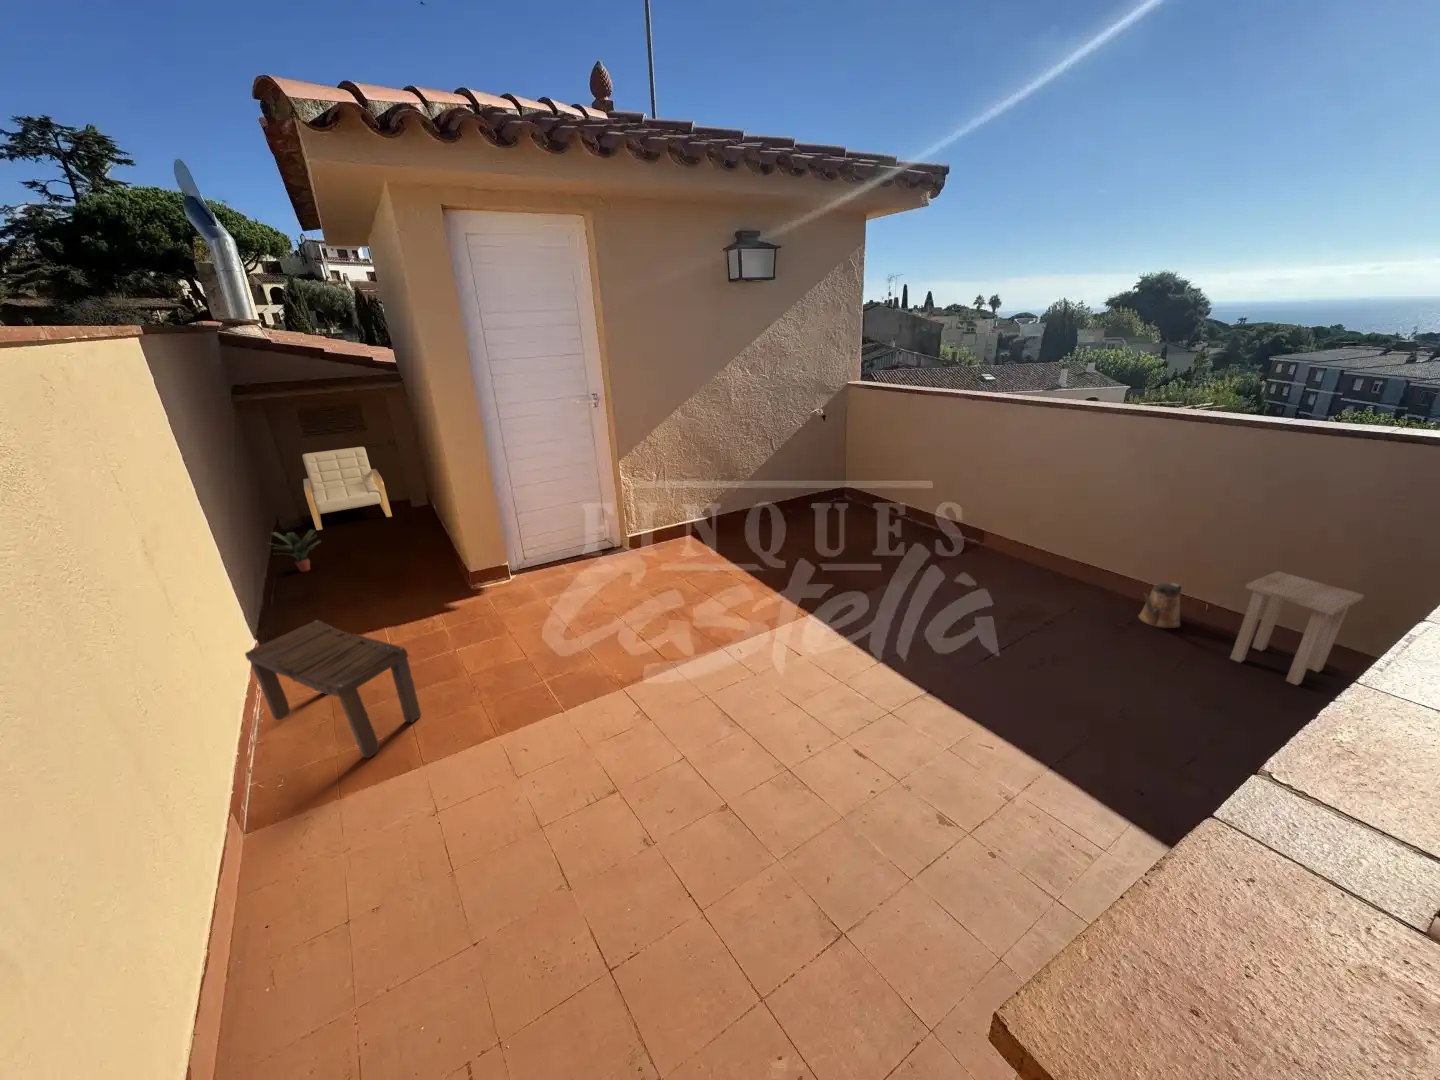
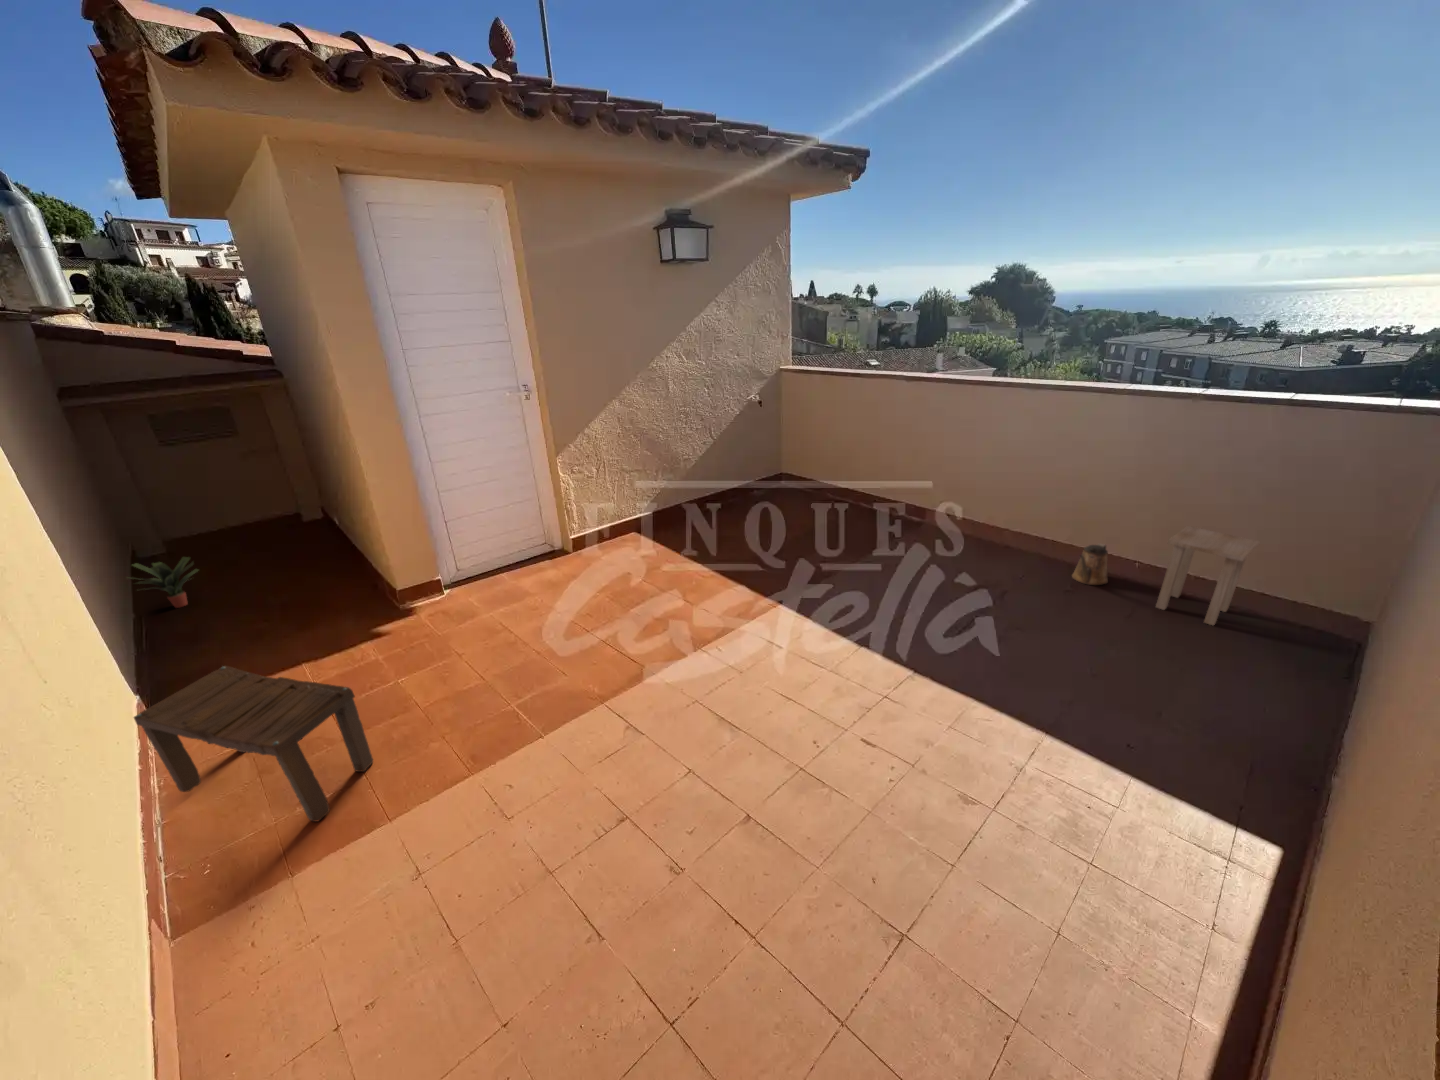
armchair: present [302,447,392,530] -> none [157,456,282,557]

